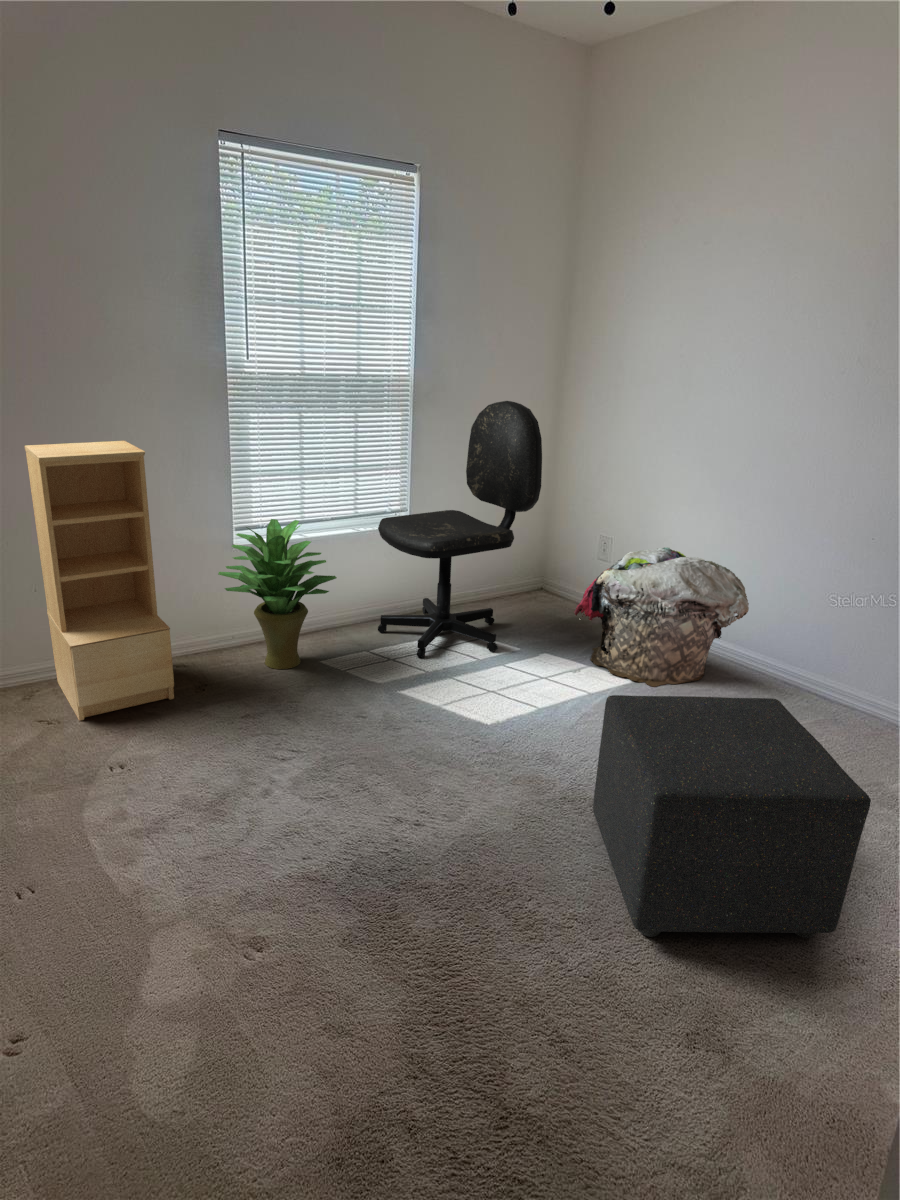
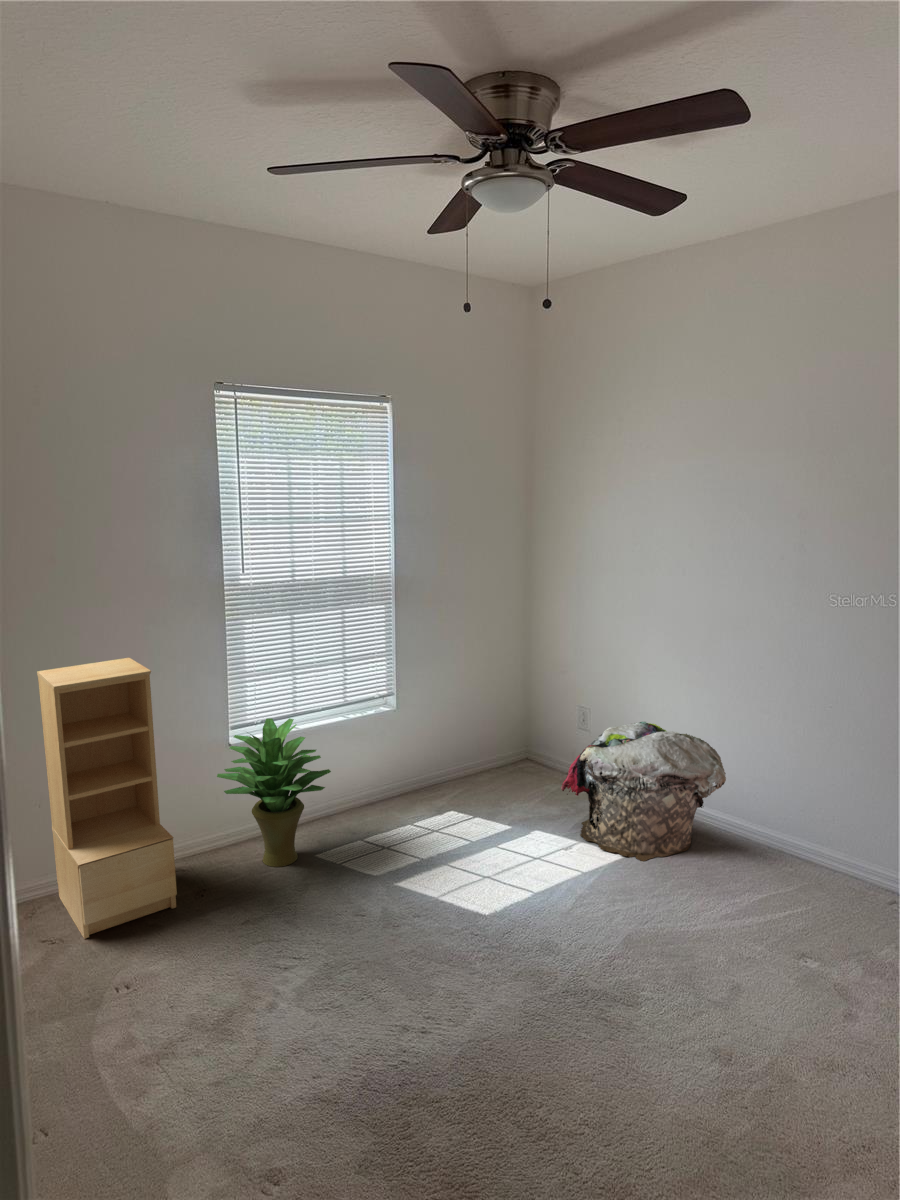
office chair: present [378,401,542,658] -> none [368,591,520,844]
ottoman: present [593,695,871,938] -> none [594,882,847,1138]

